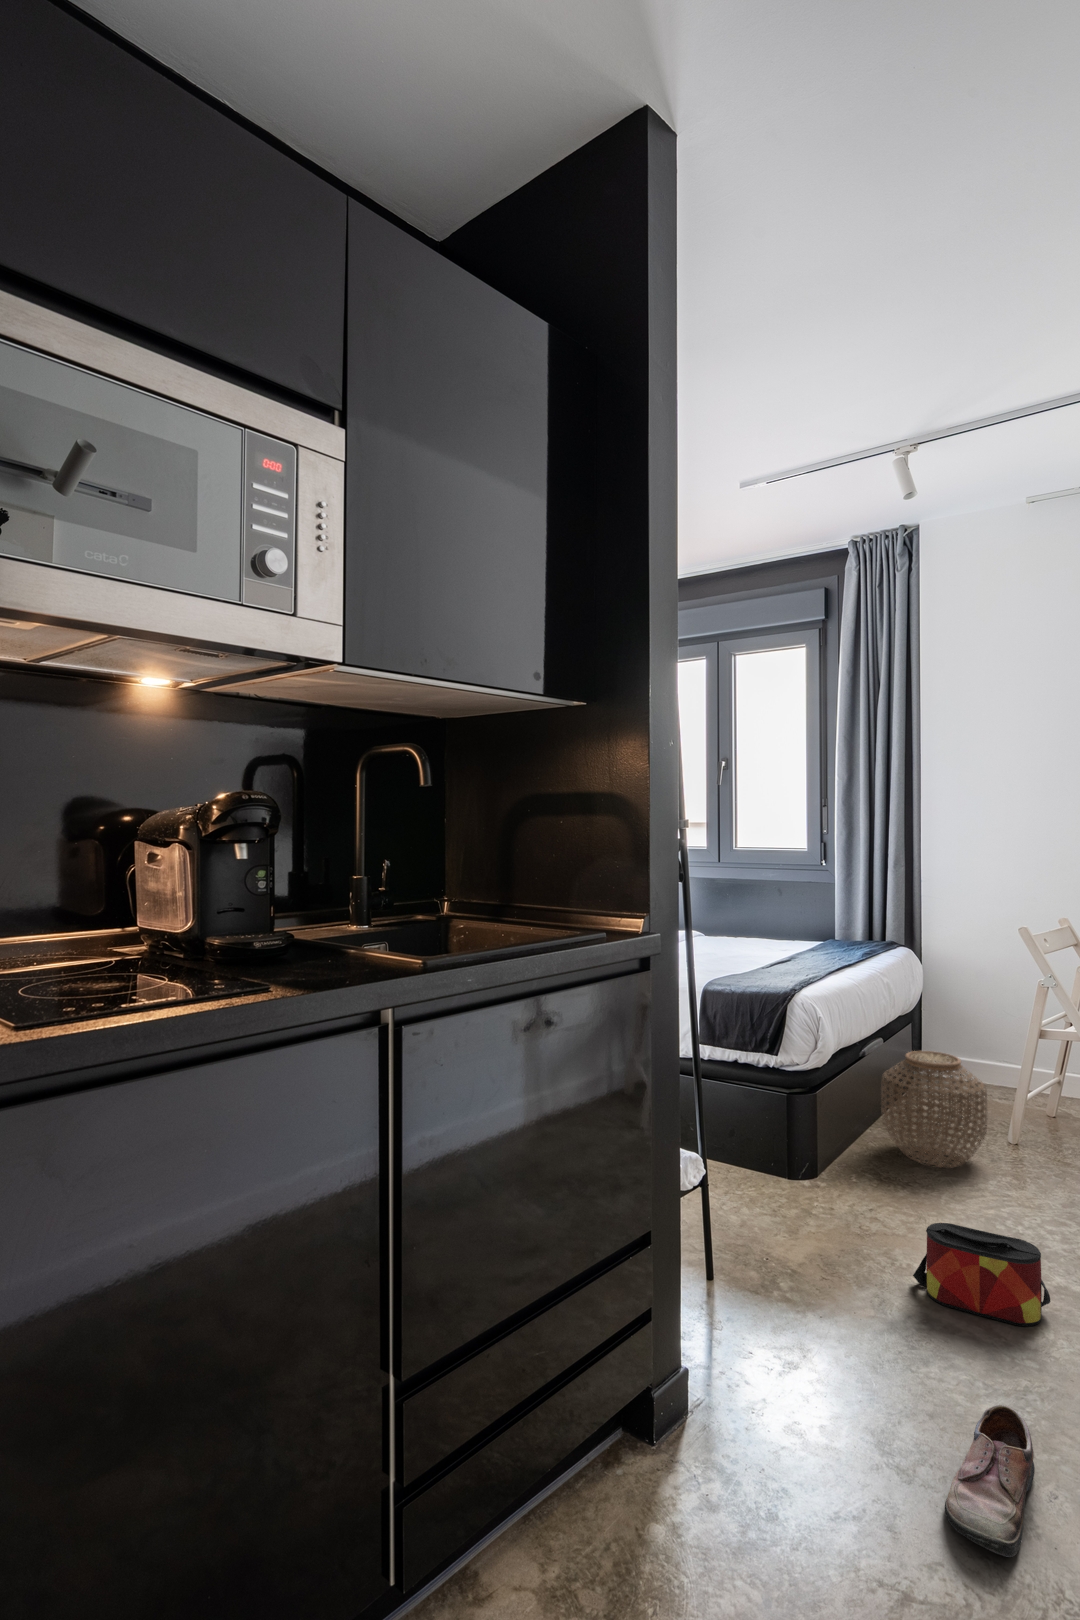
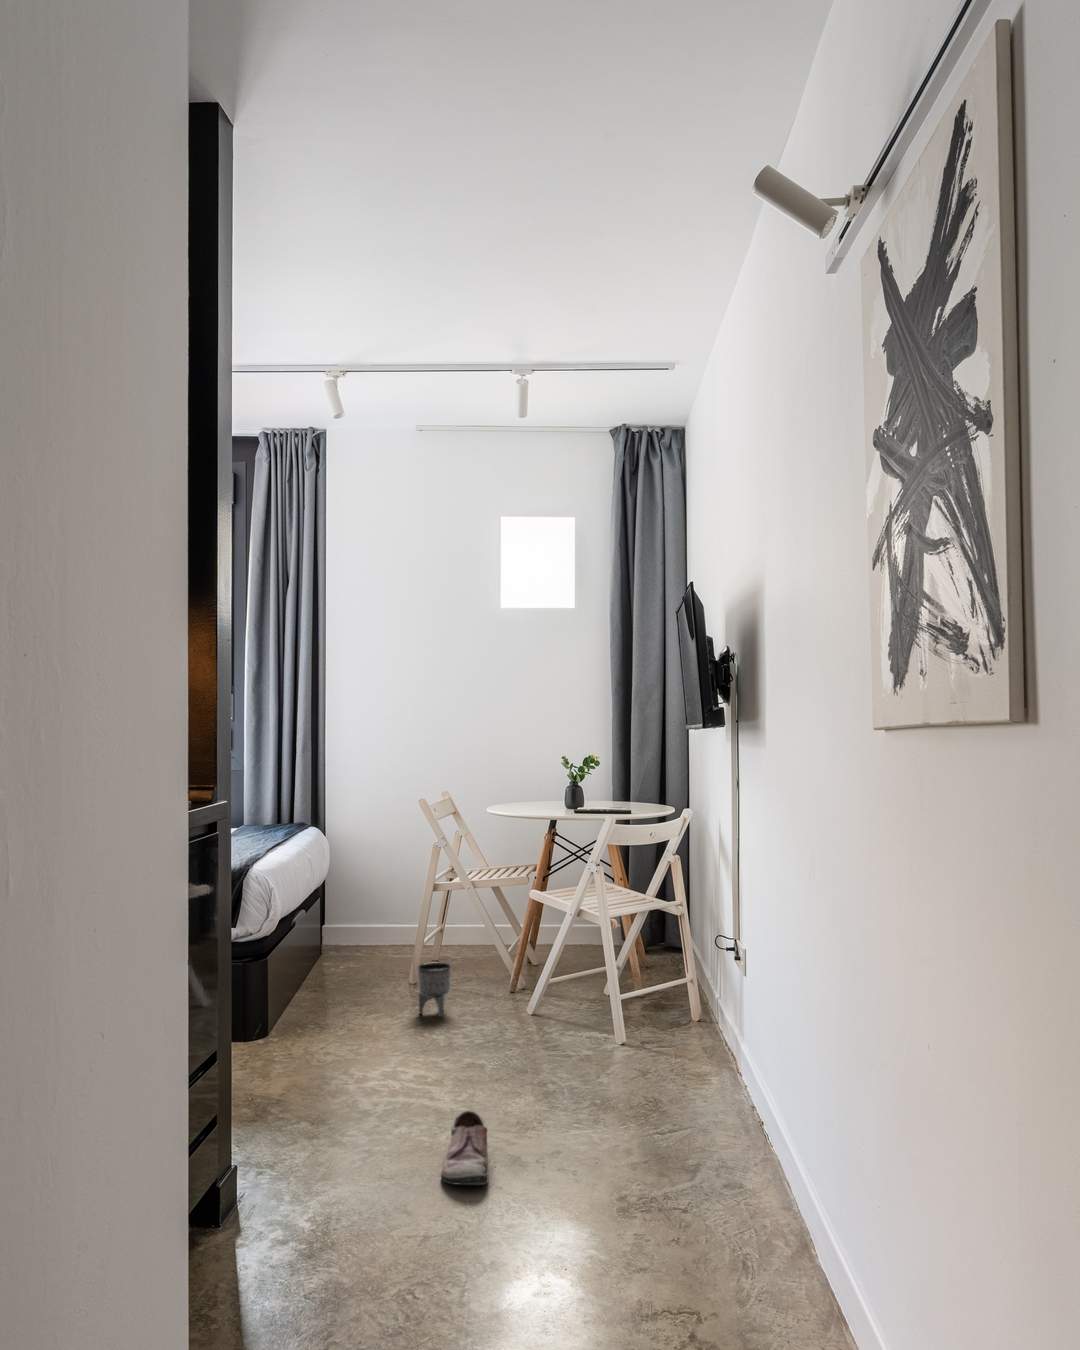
woven basket: present [881,1051,987,1168] -> none [315,910,401,1008]
planter: none [1002,1134,1049,1206] -> present [418,962,451,1017]
bag: present [913,1223,1050,1326] -> none [375,1023,472,1087]

